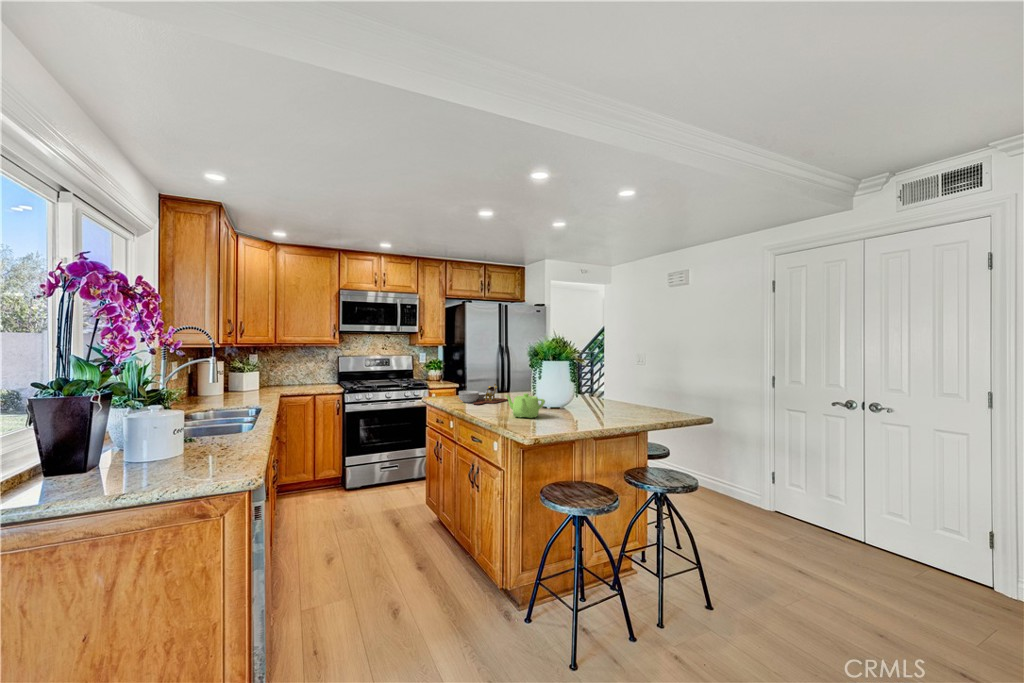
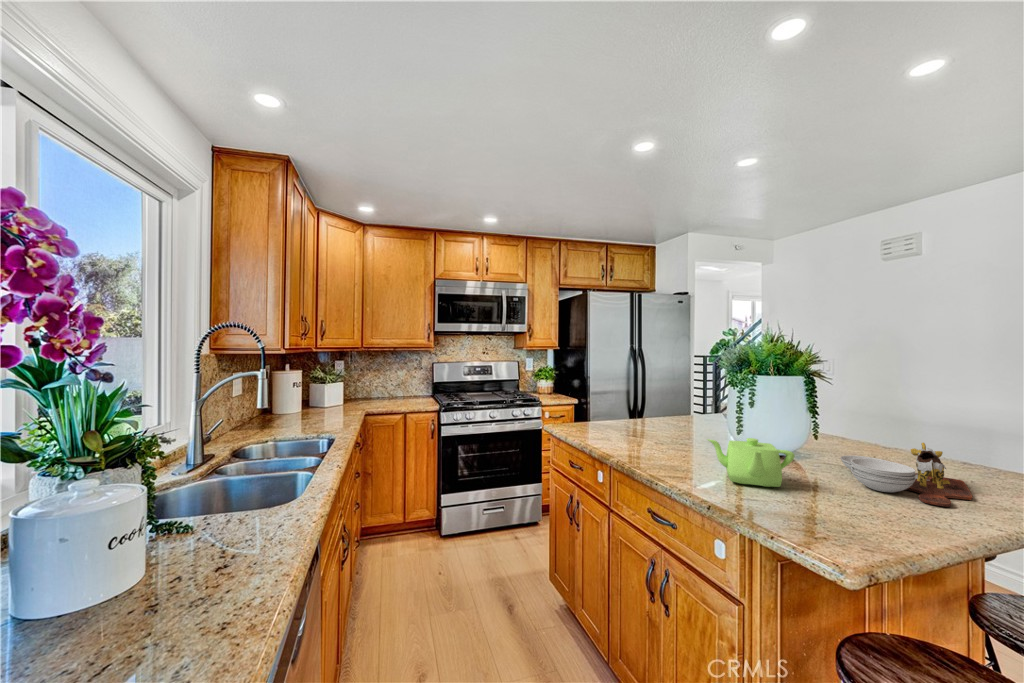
cutting board: present [459,384,508,405] -> present [840,443,973,507]

